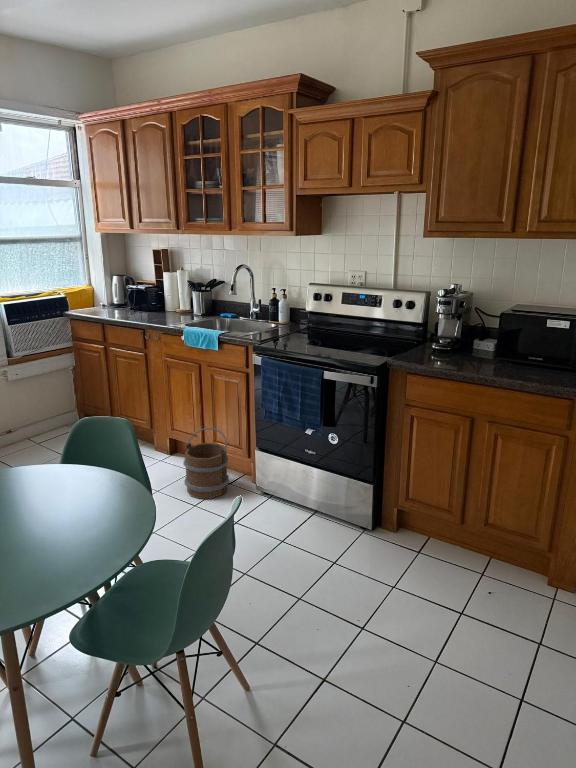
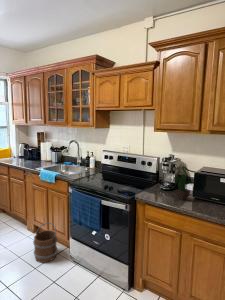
potted plant: none [457,285,499,364] -> present [174,167,190,200]

